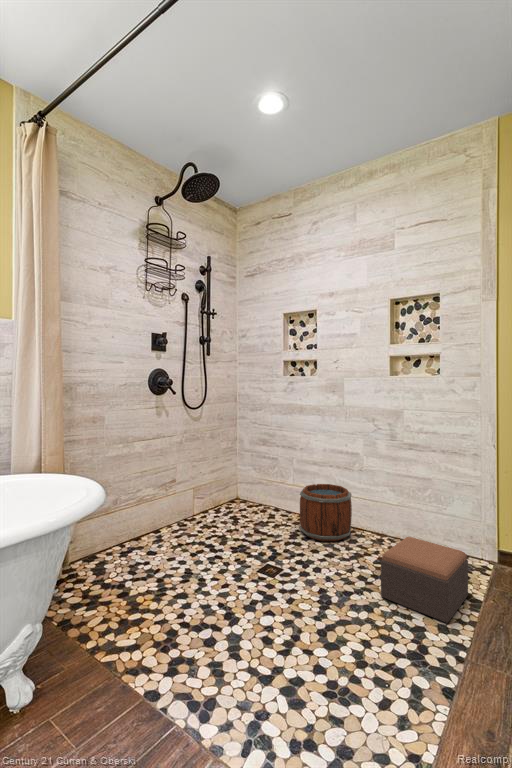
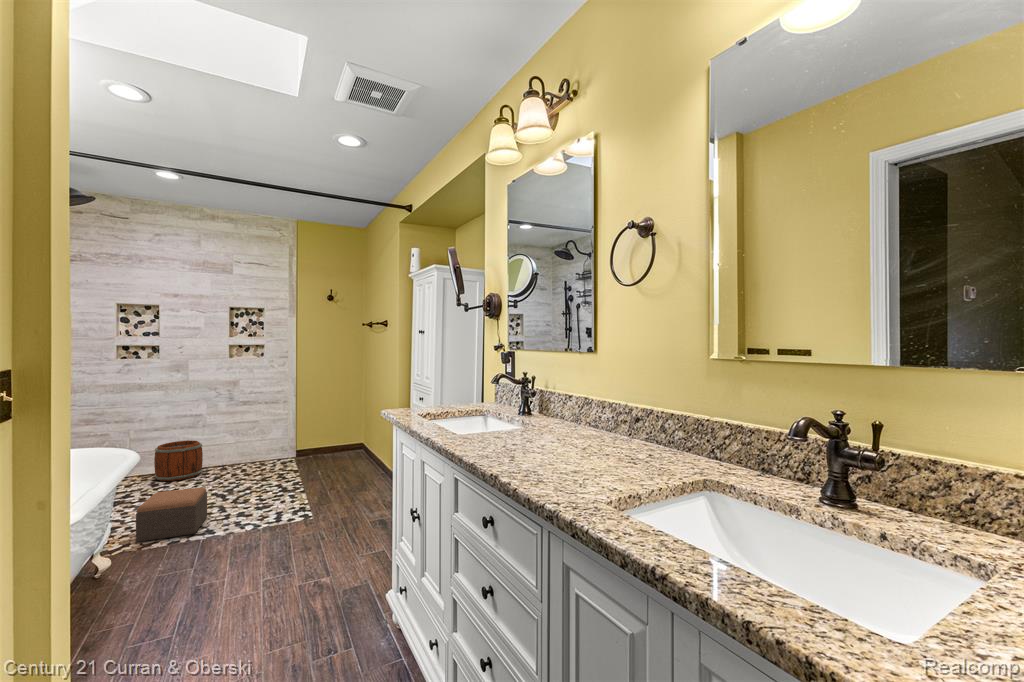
footstool: present [381,537,468,623] -> present [136,487,207,542]

